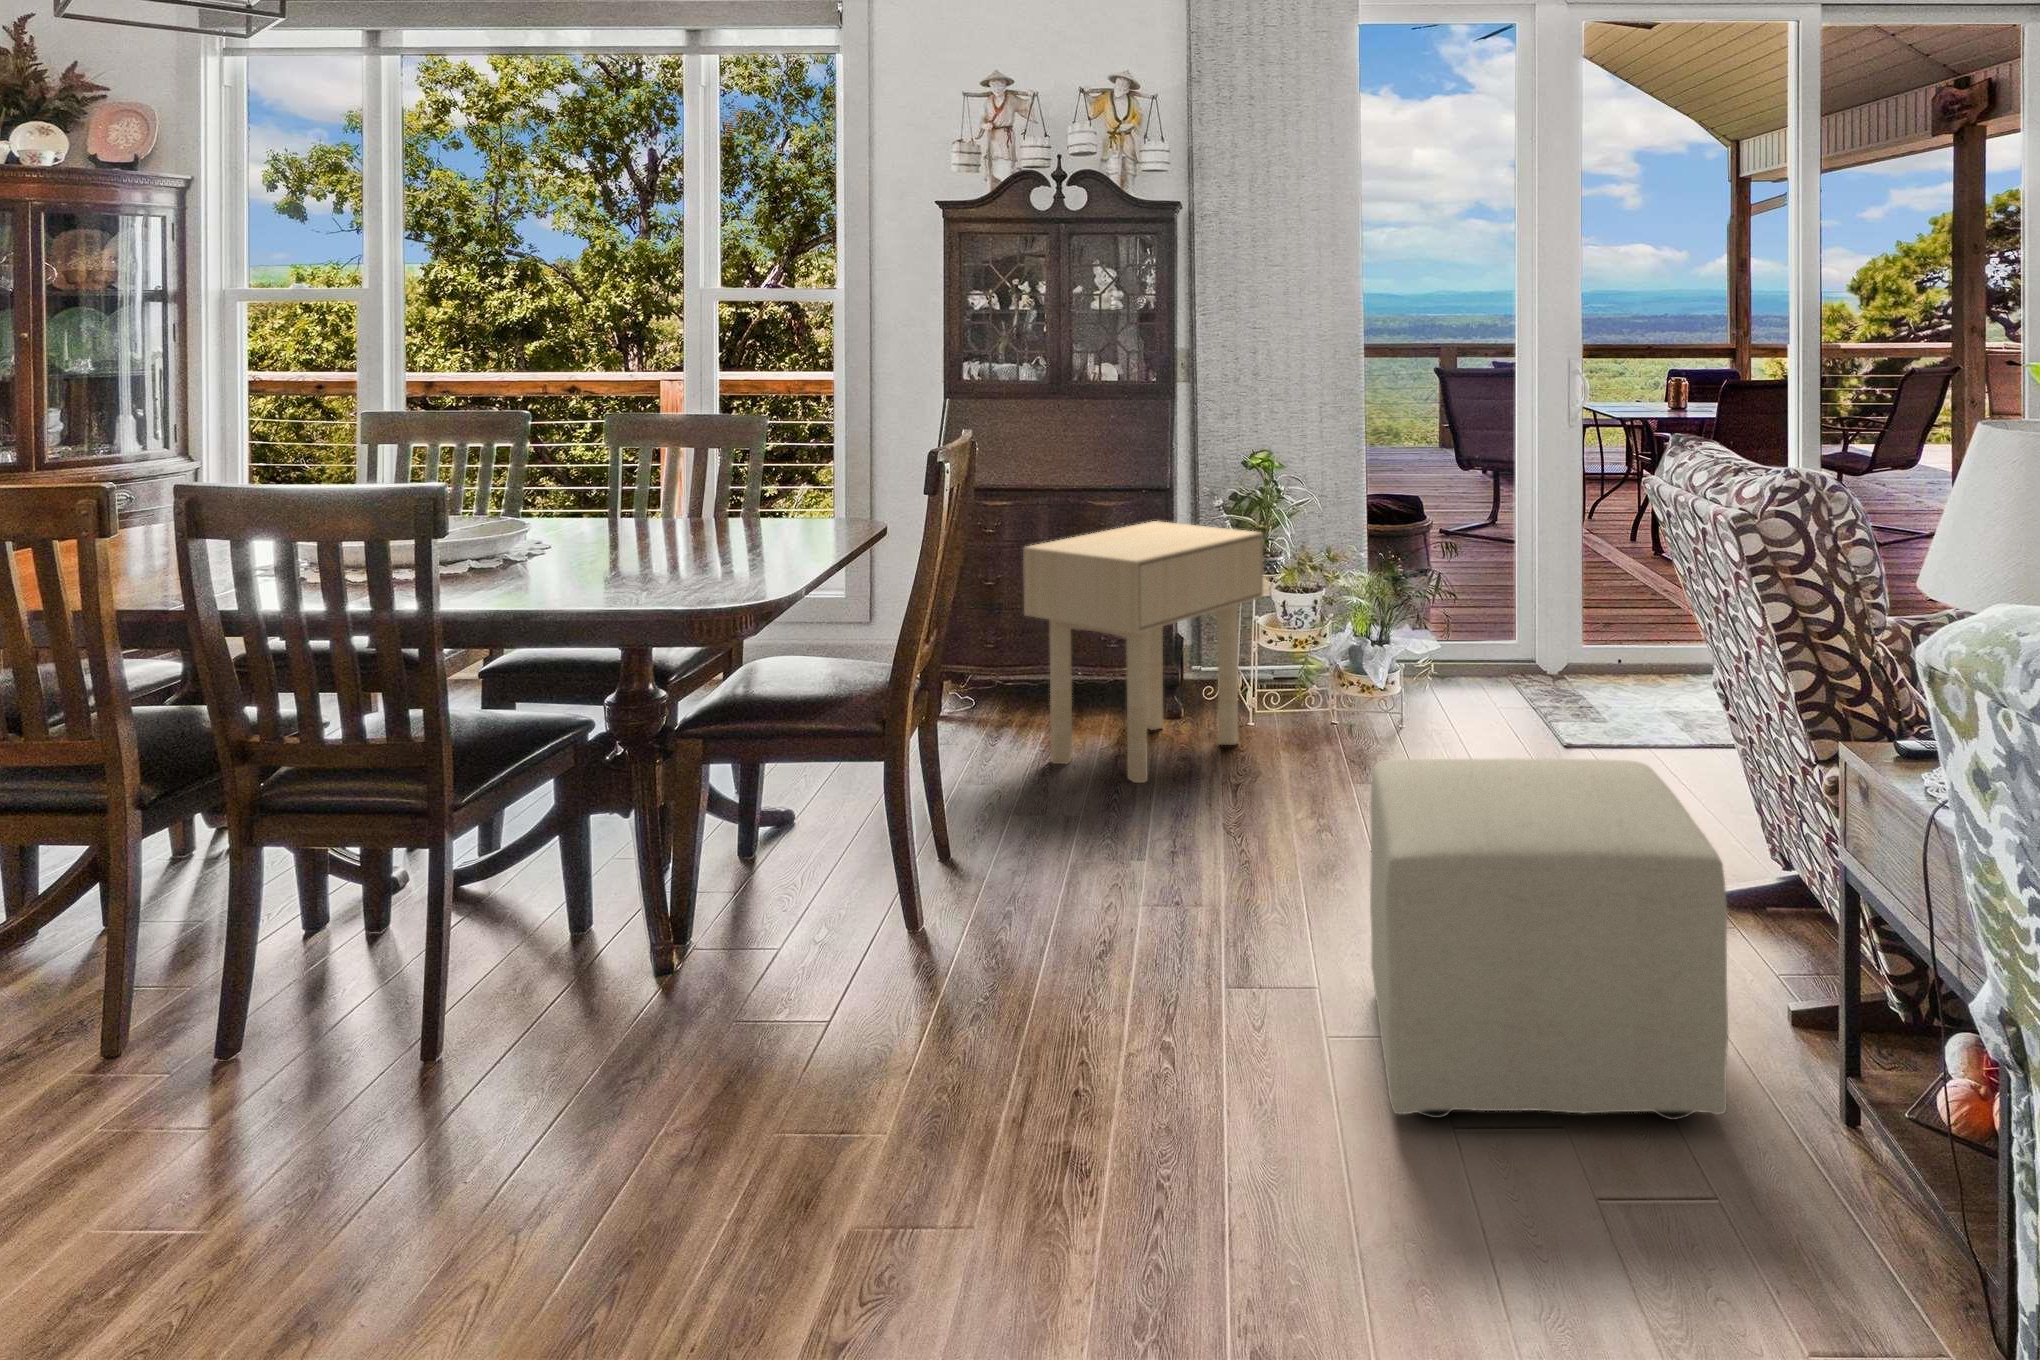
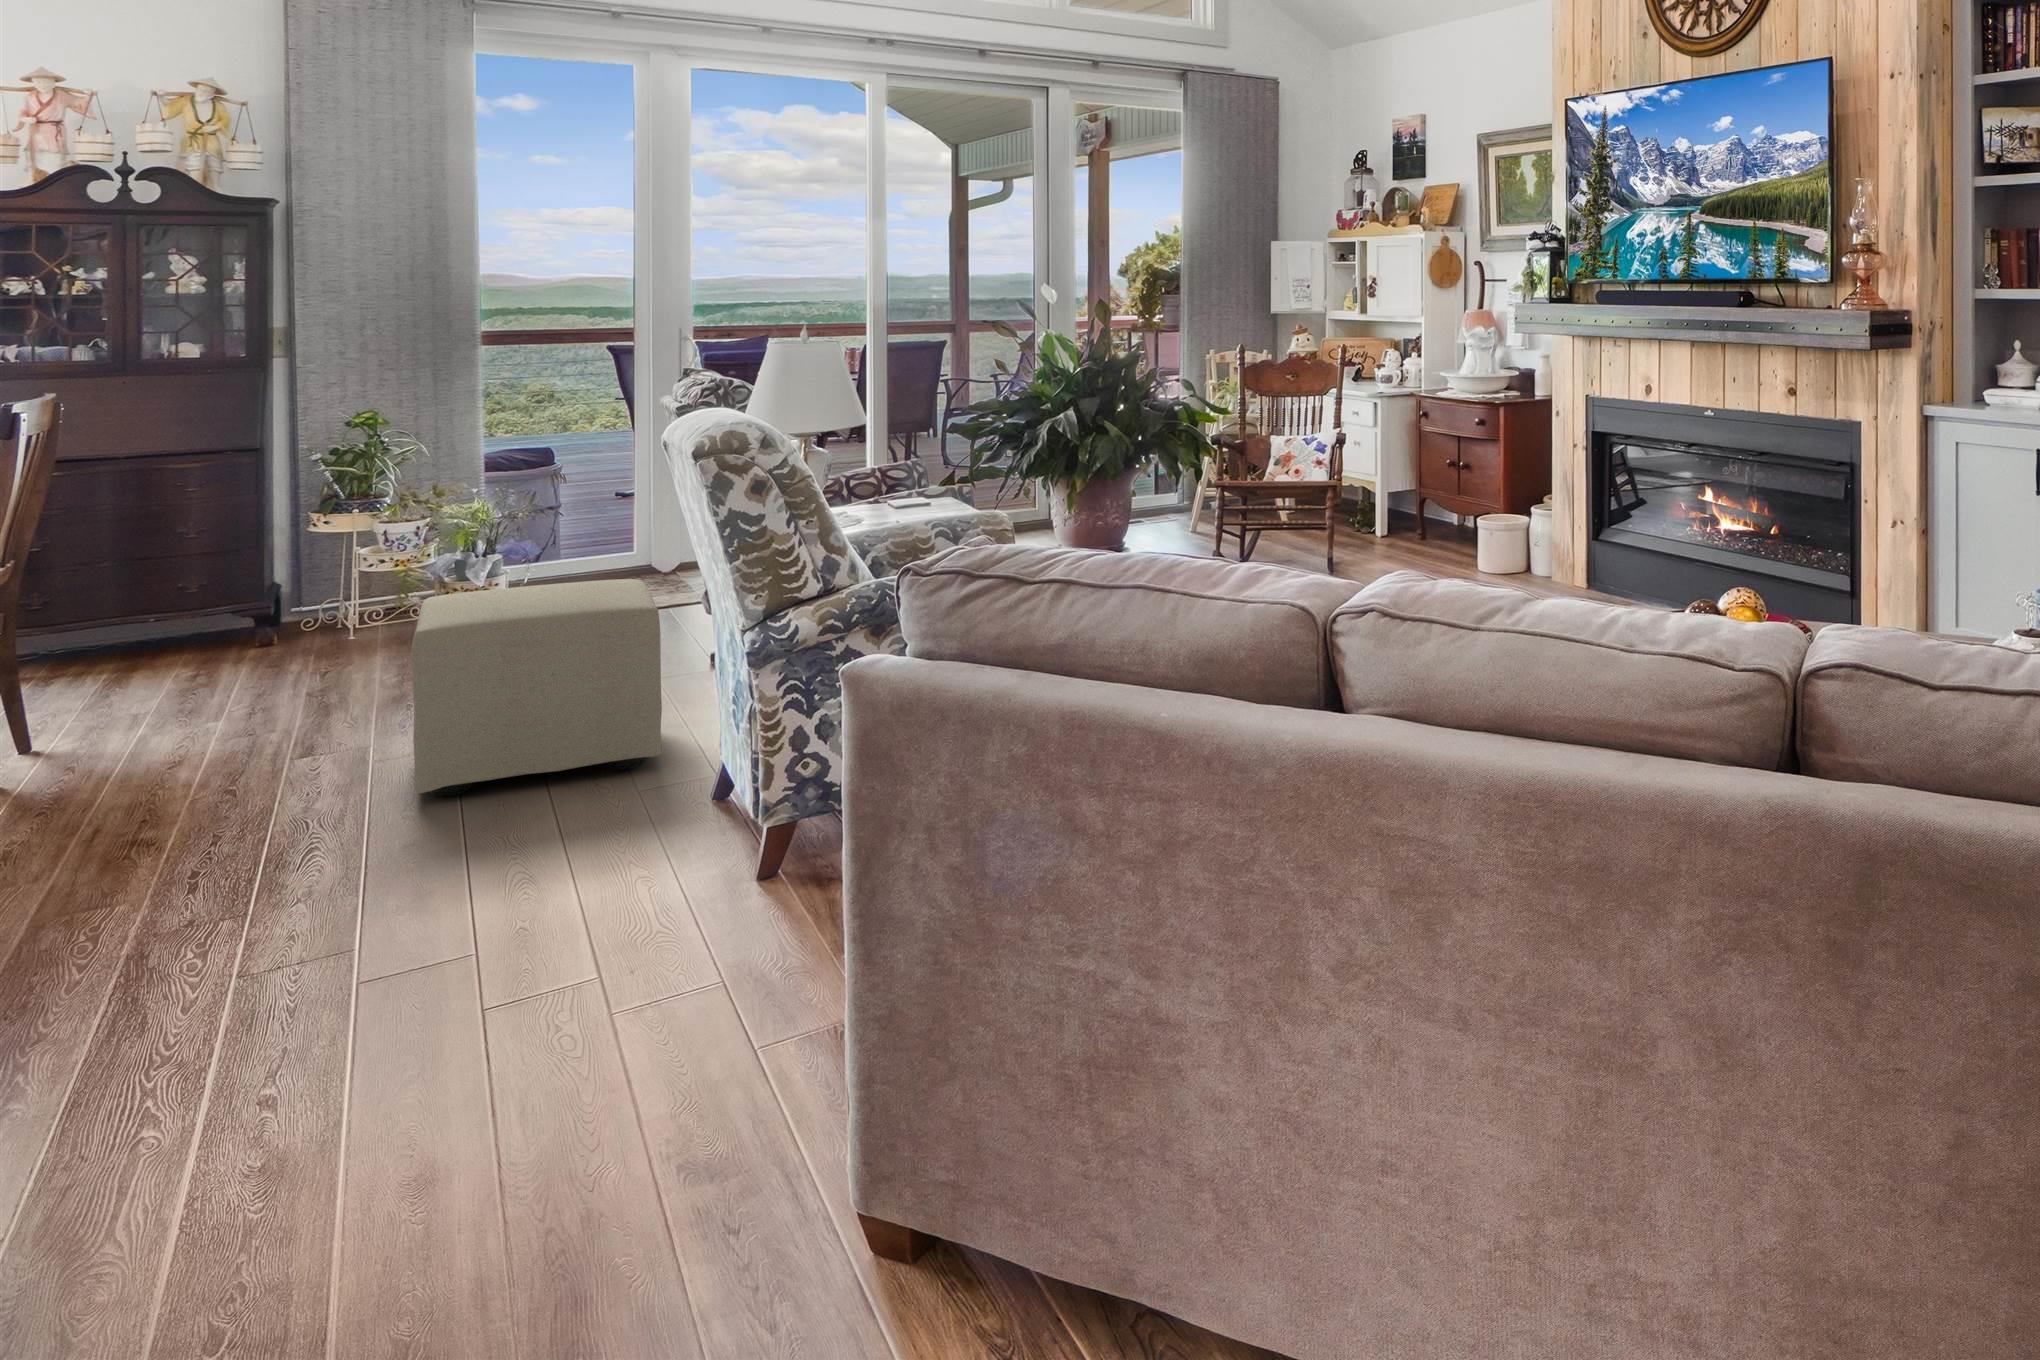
side table: present [1023,521,1263,783] -> none [82,479,360,691]

